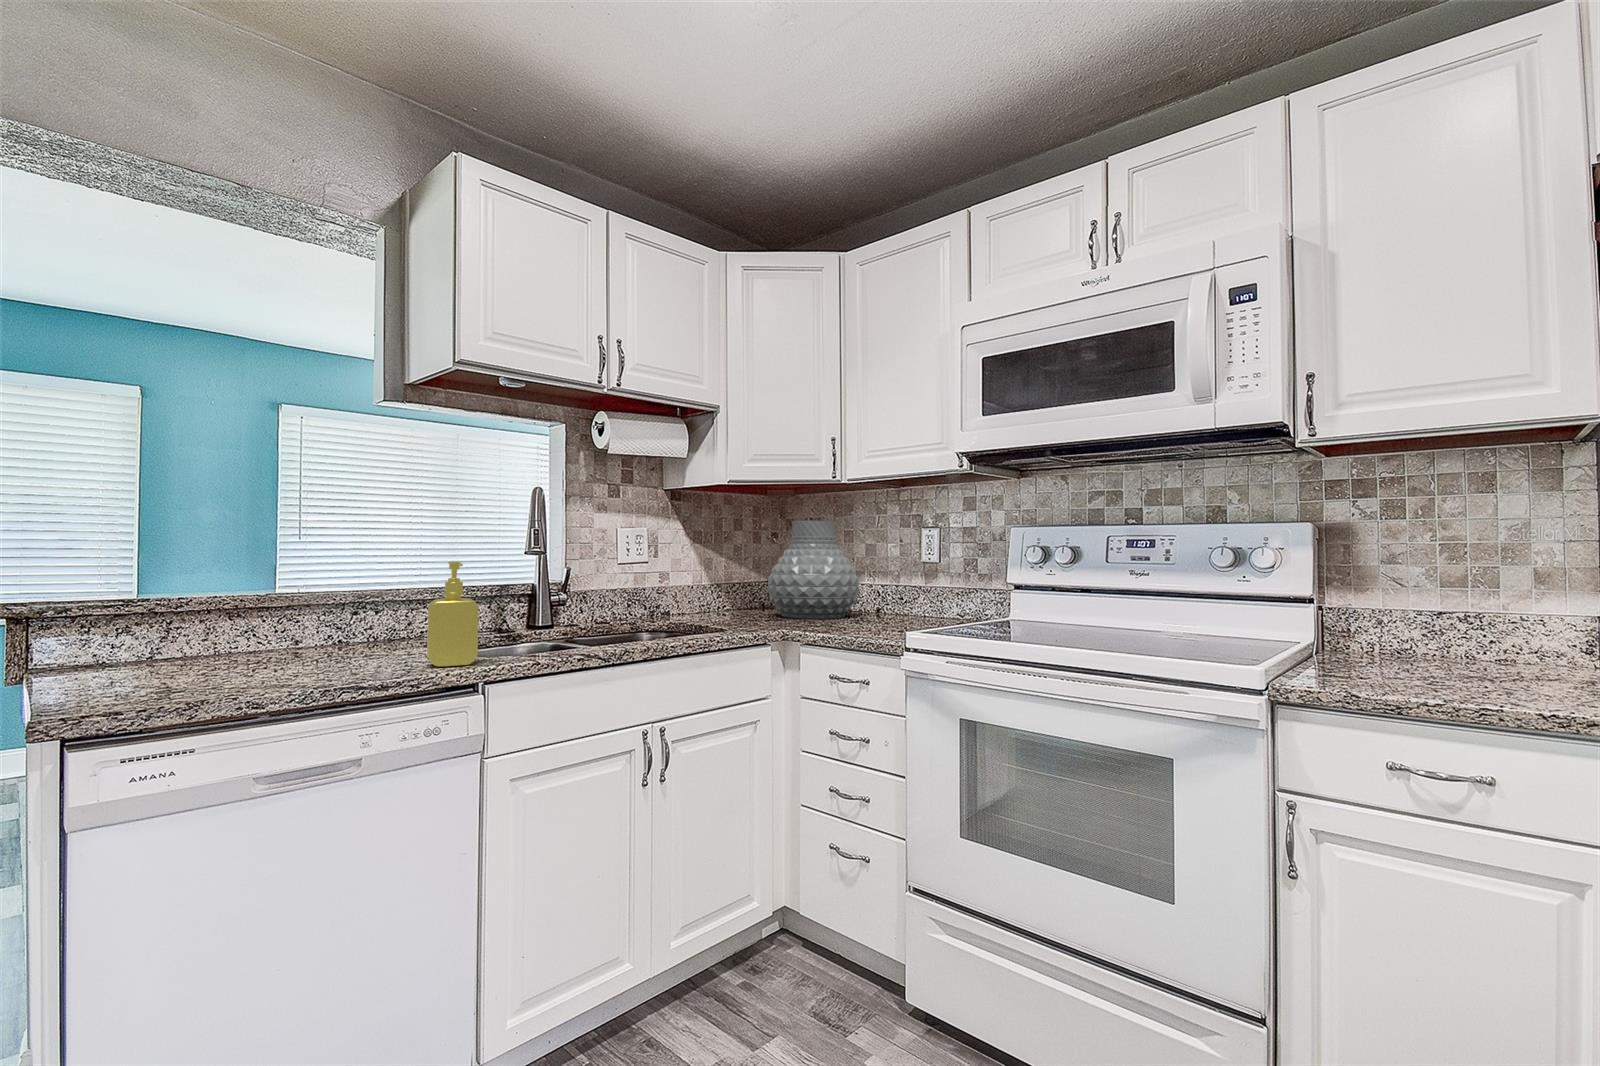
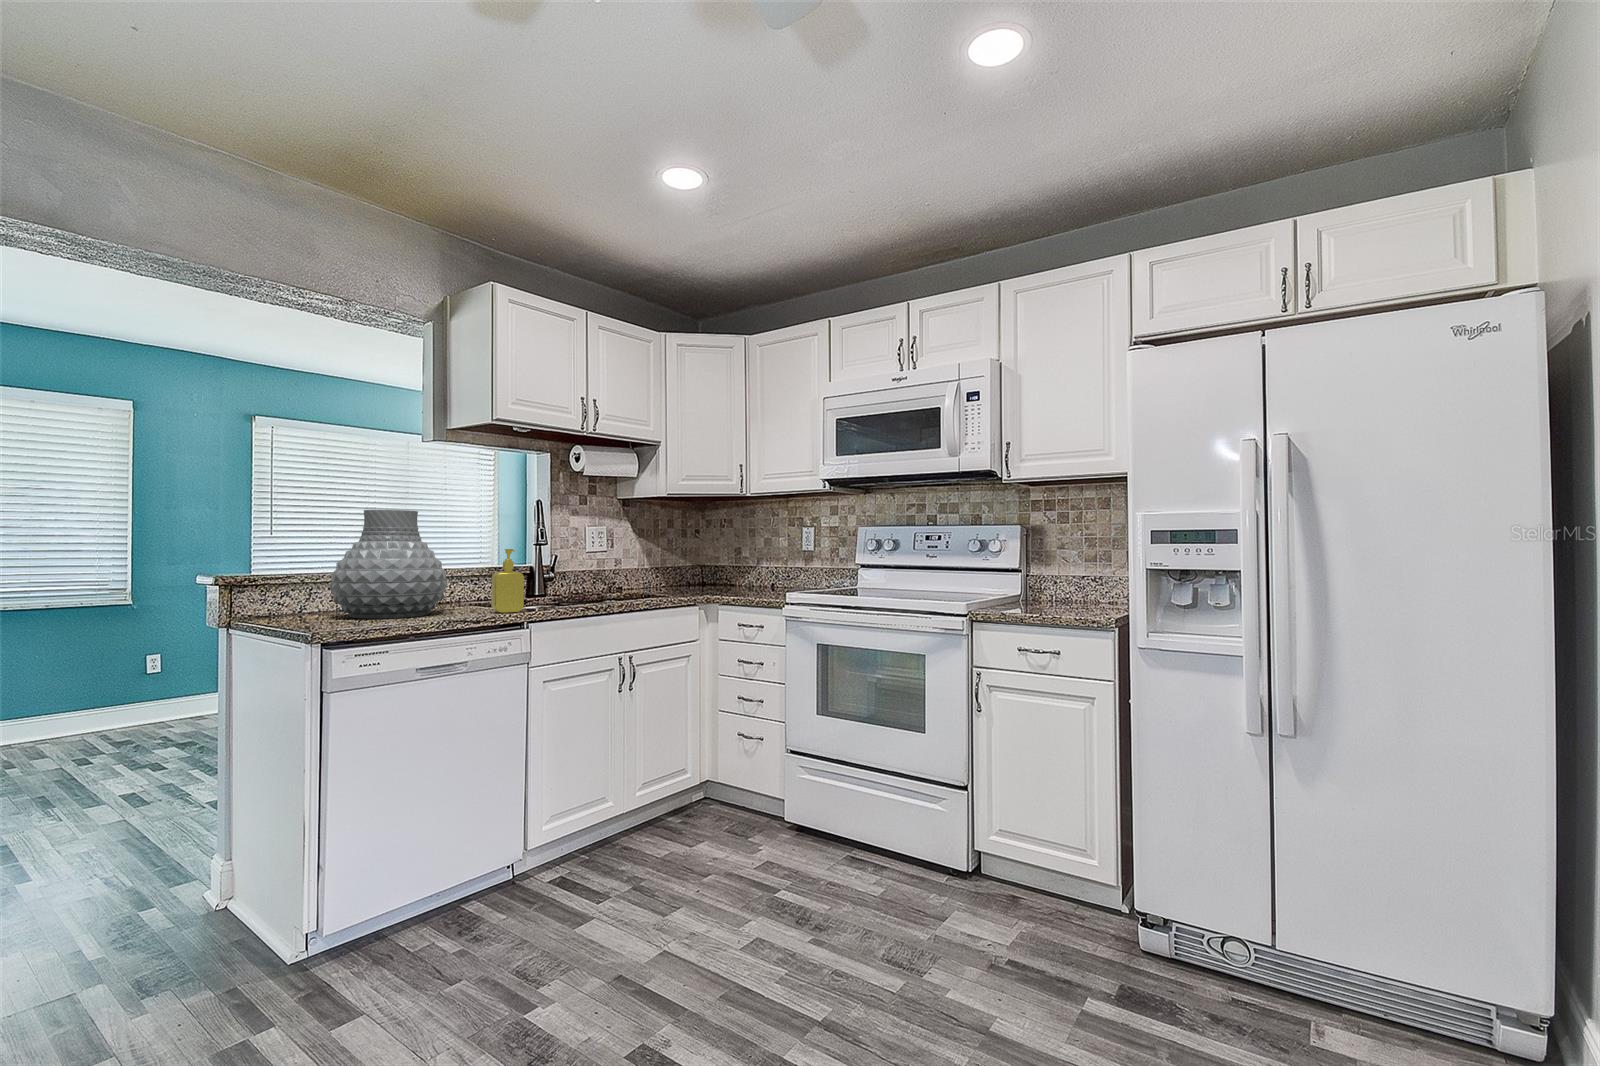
vase: present [767,521,860,619] -> present [329,510,447,619]

